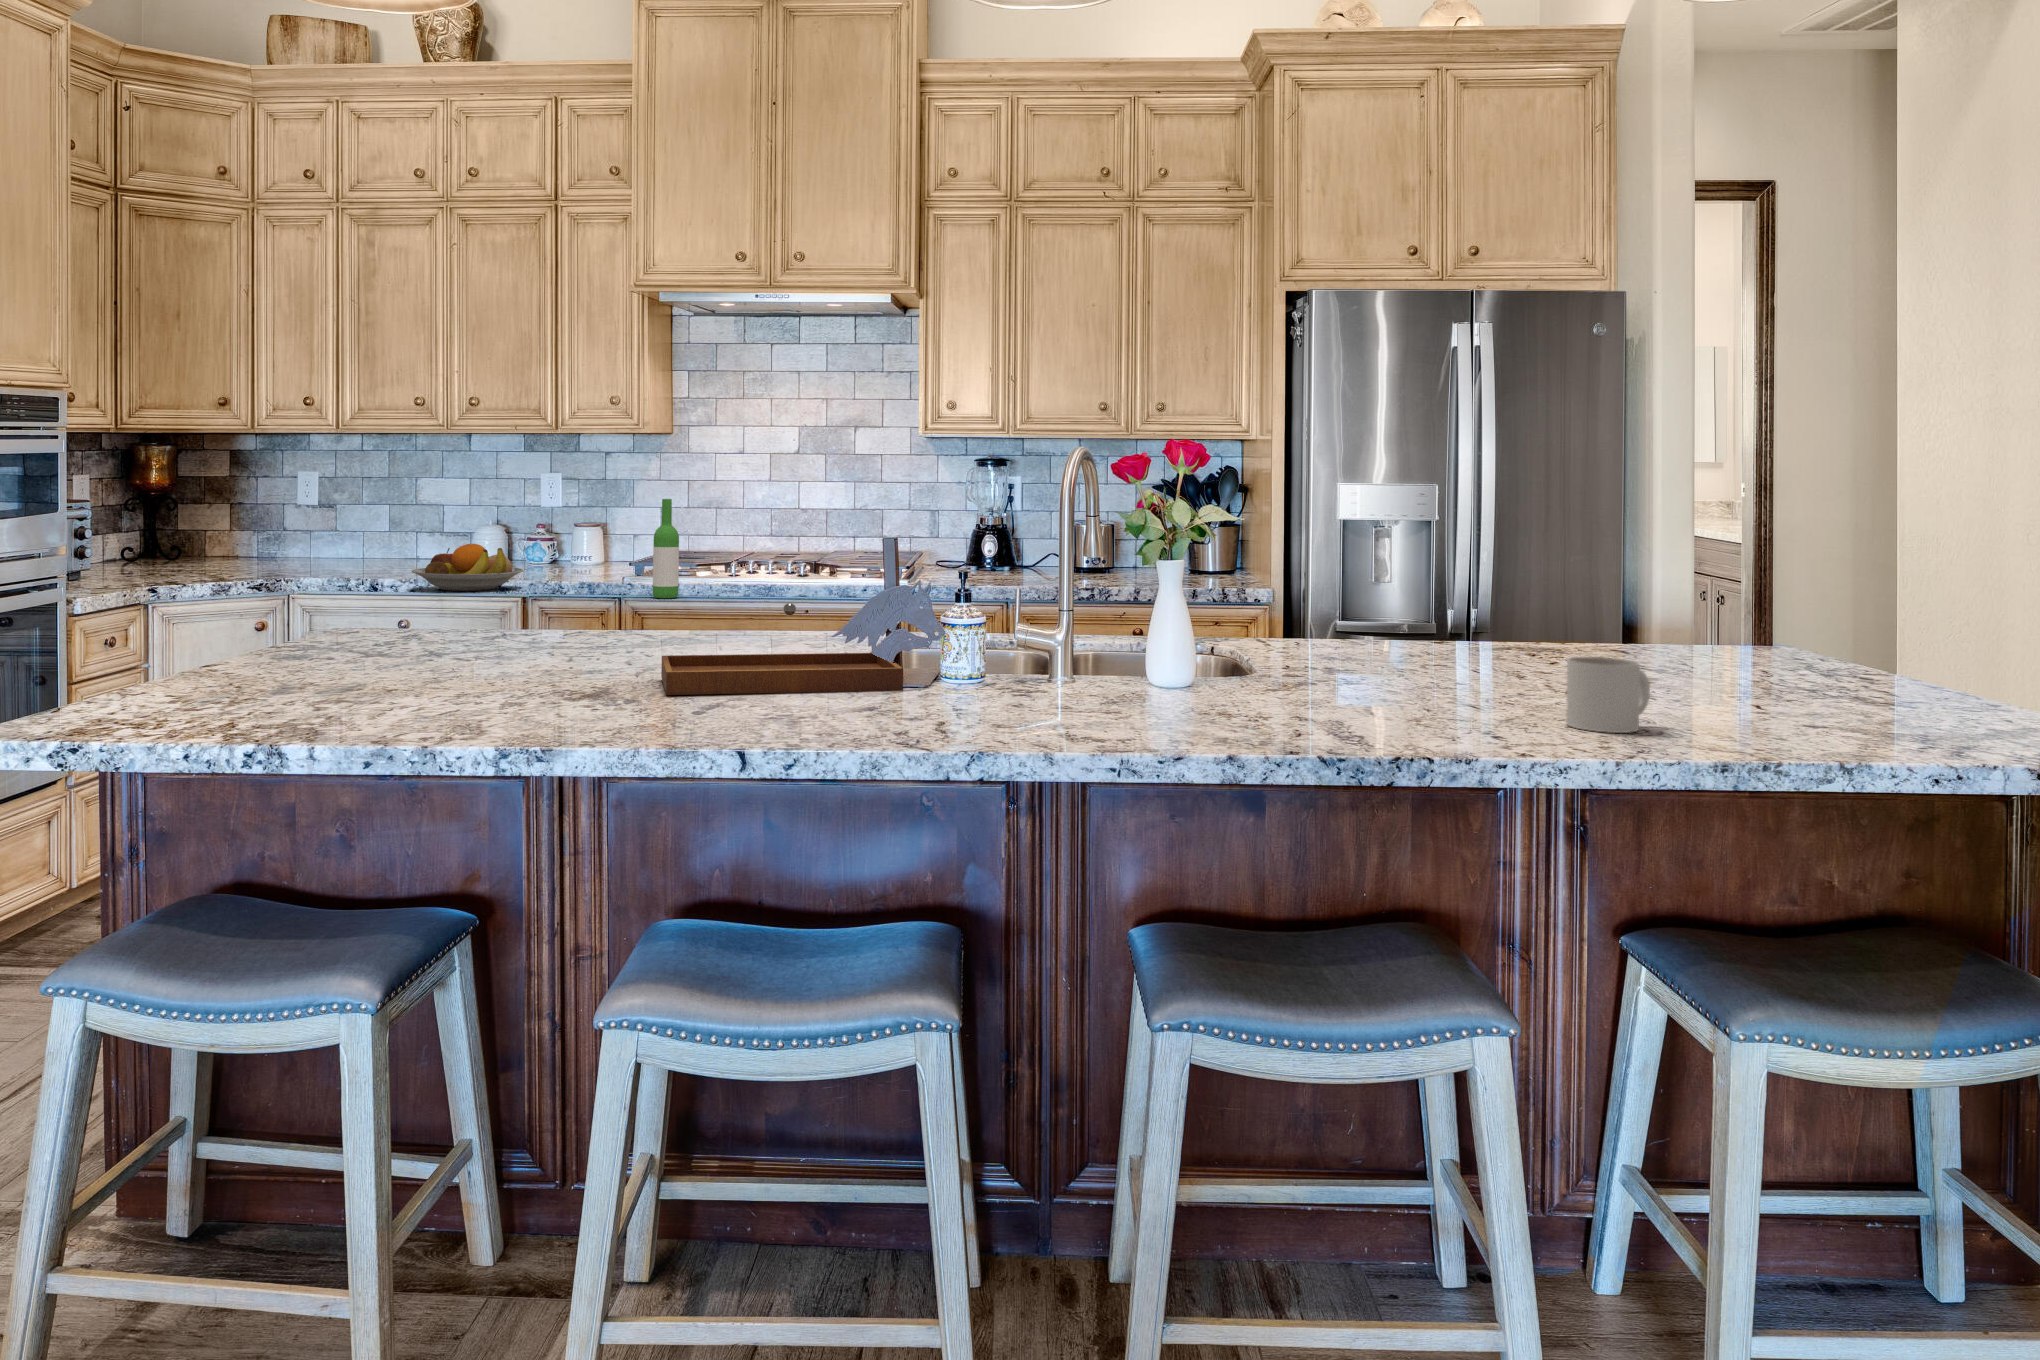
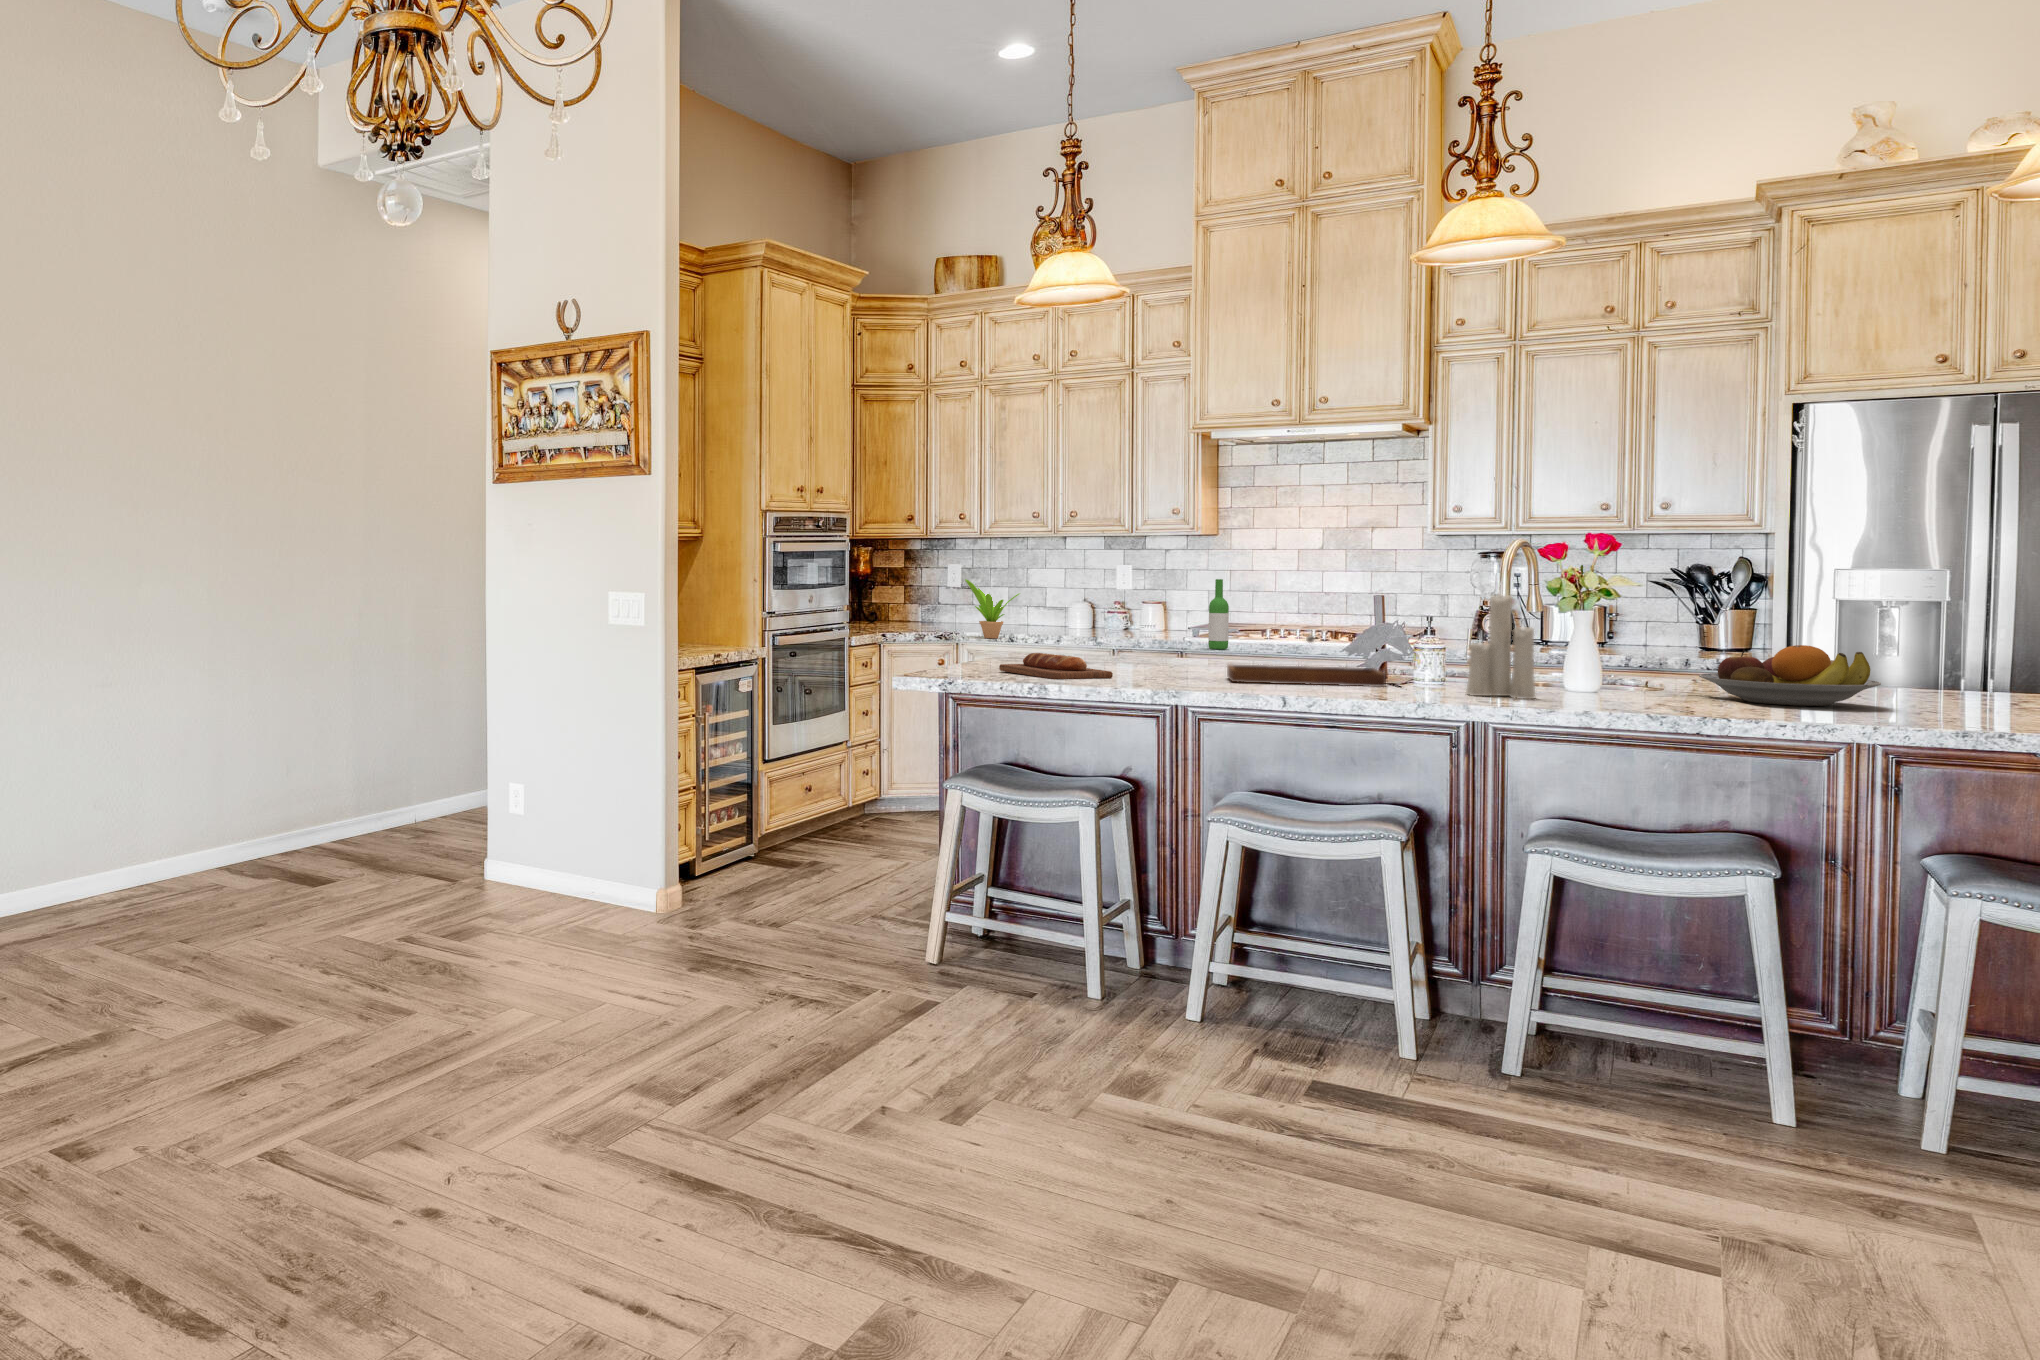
potted plant: none [318,495,405,584] -> present [965,579,1020,638]
candle: none [1031,504,1131,718] -> present [1466,594,1535,699]
fruit bowl: present [412,544,524,591] -> present [1699,645,1881,706]
bread loaf: none [260,646,462,707] -> present [999,653,1113,679]
mug: present [1566,657,1650,733] -> none [1886,674,1966,722]

